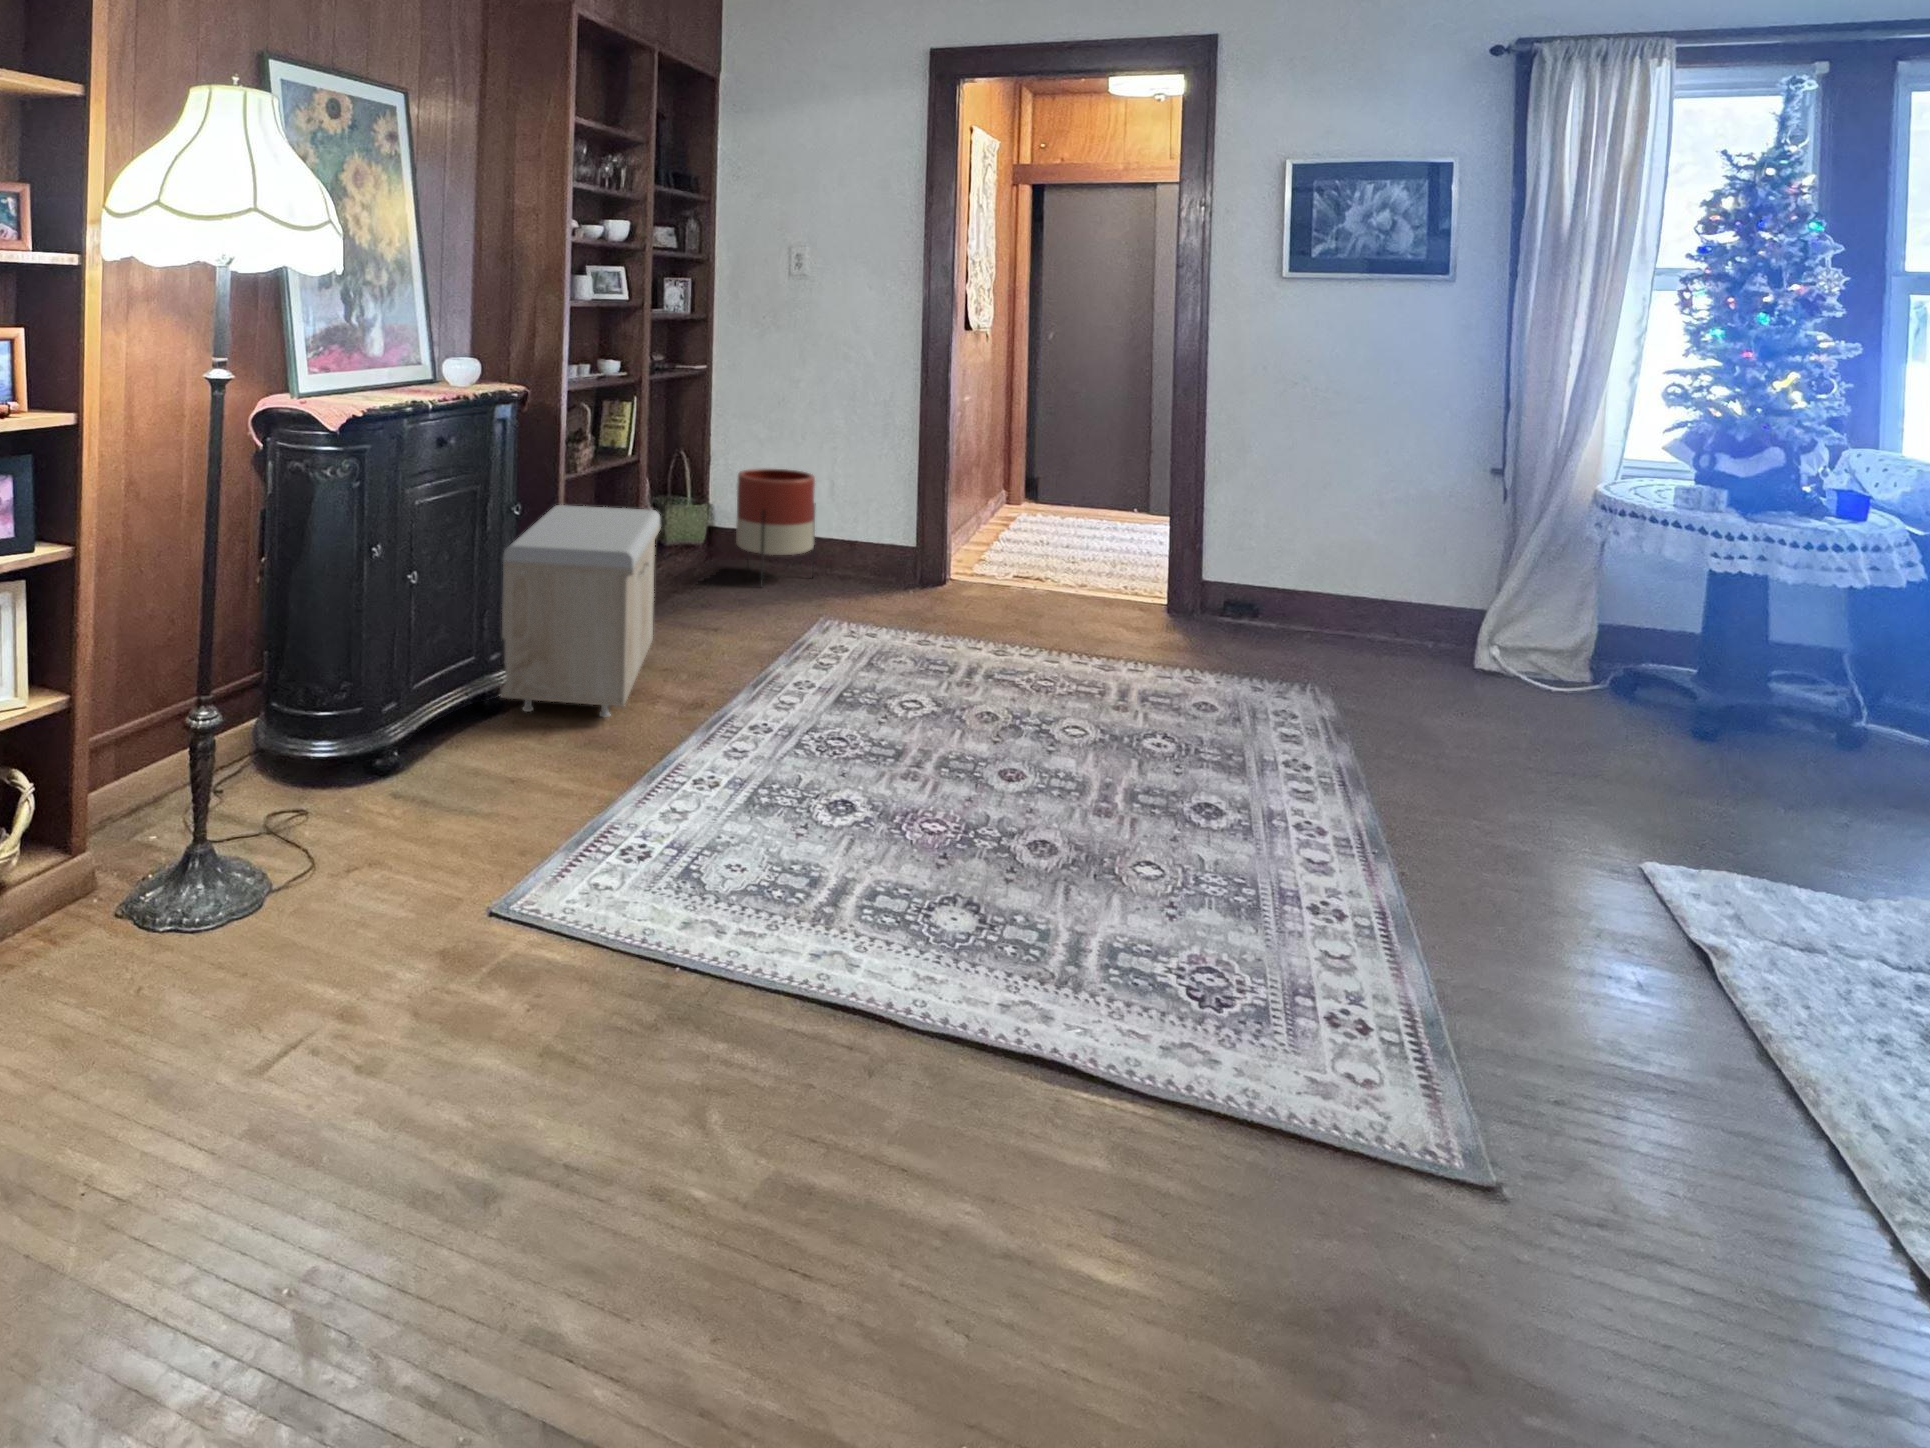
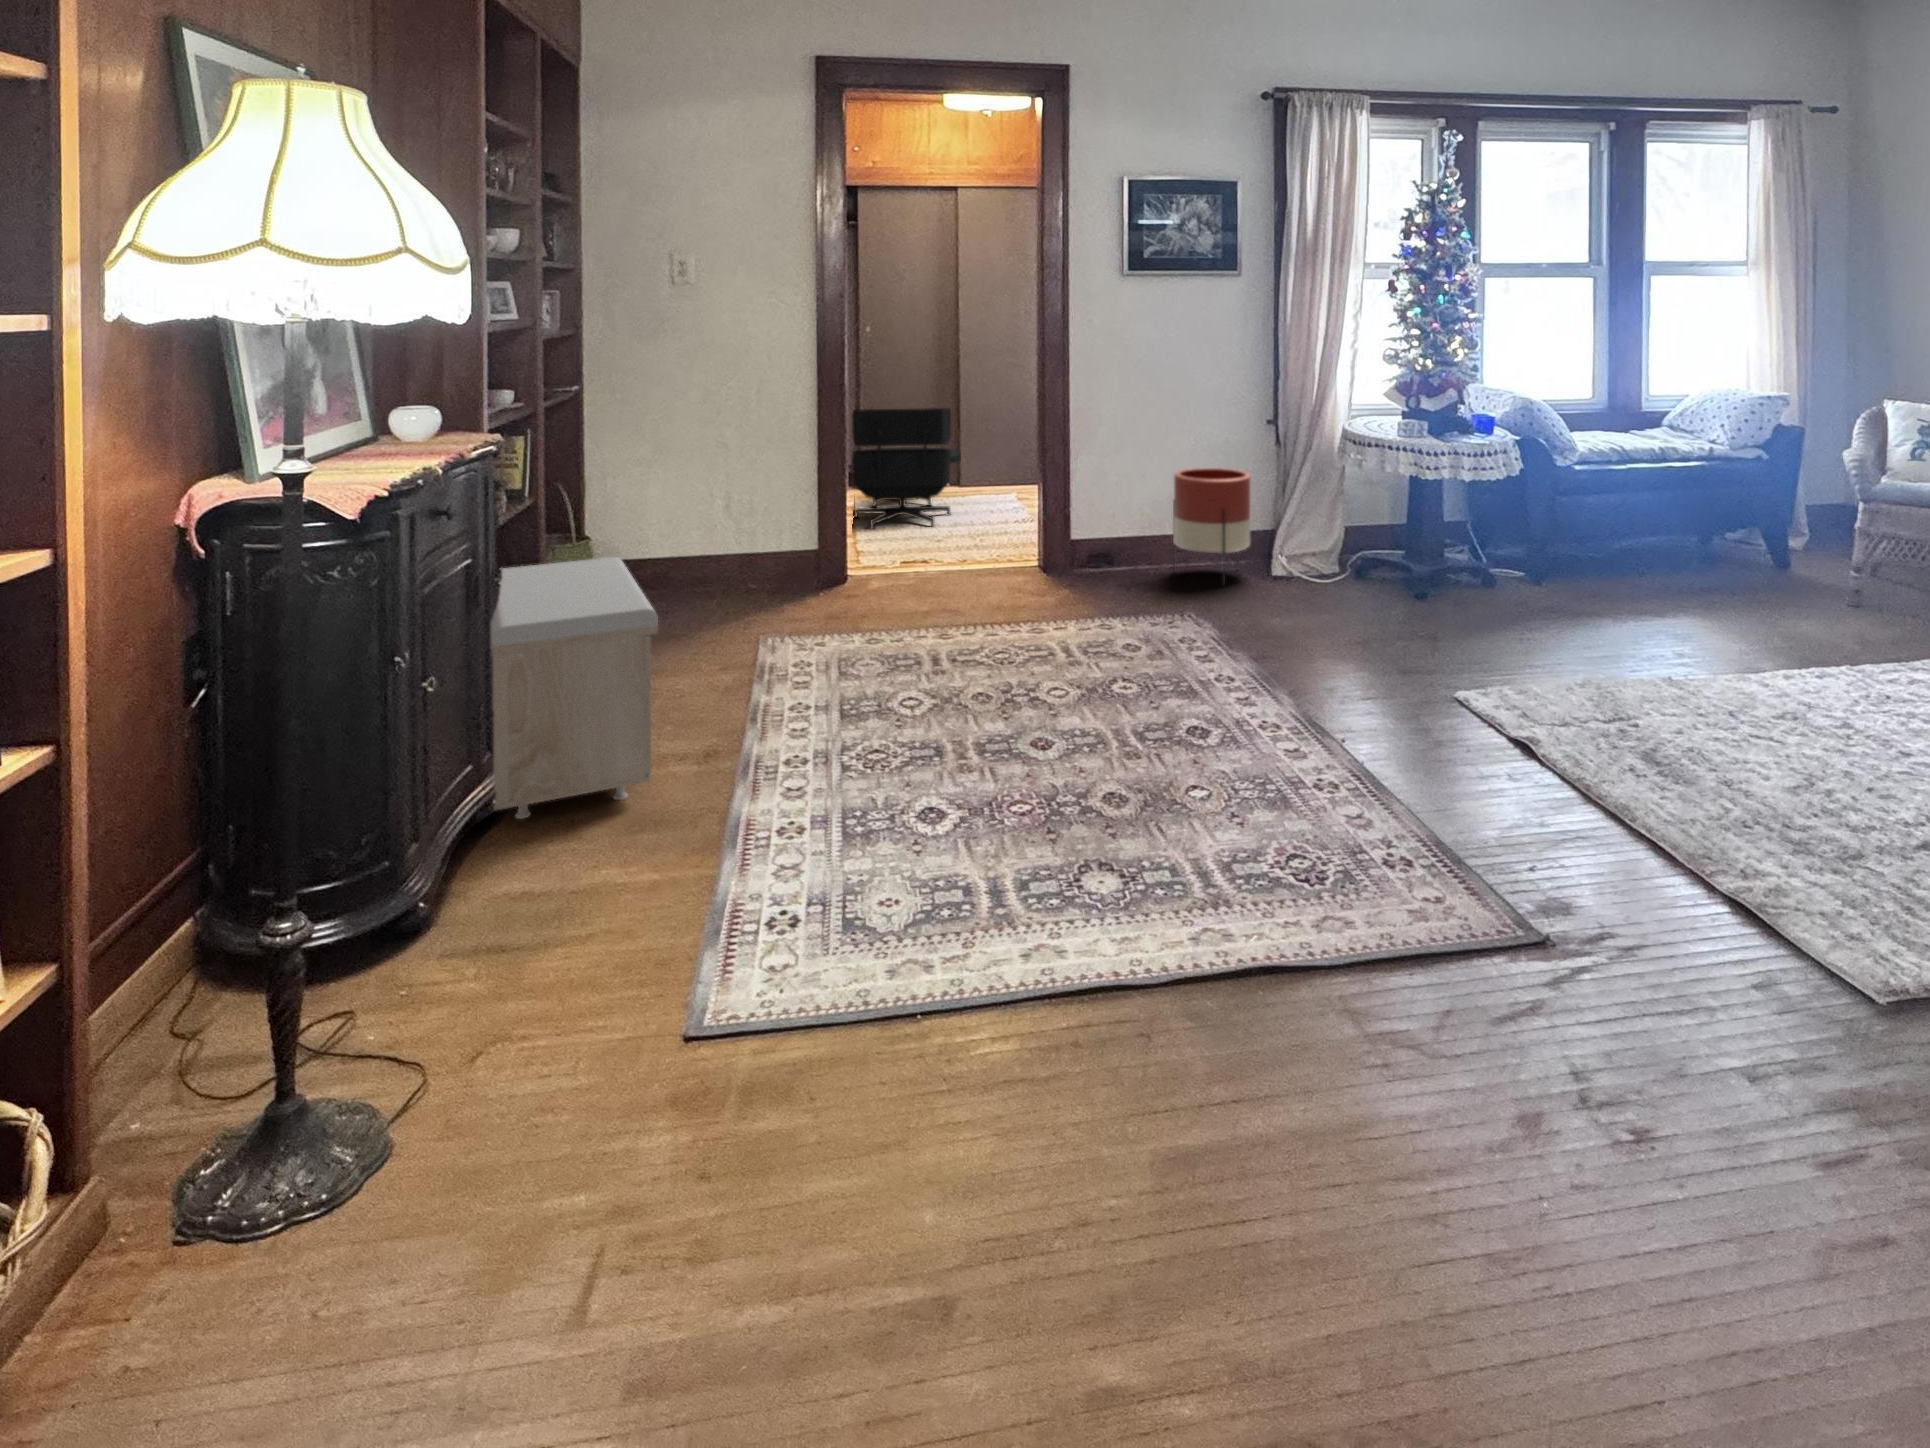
lounge chair: none [986,413,1118,546] -> present [850,408,961,529]
planter: present [736,469,816,585] -> present [1173,468,1250,584]

